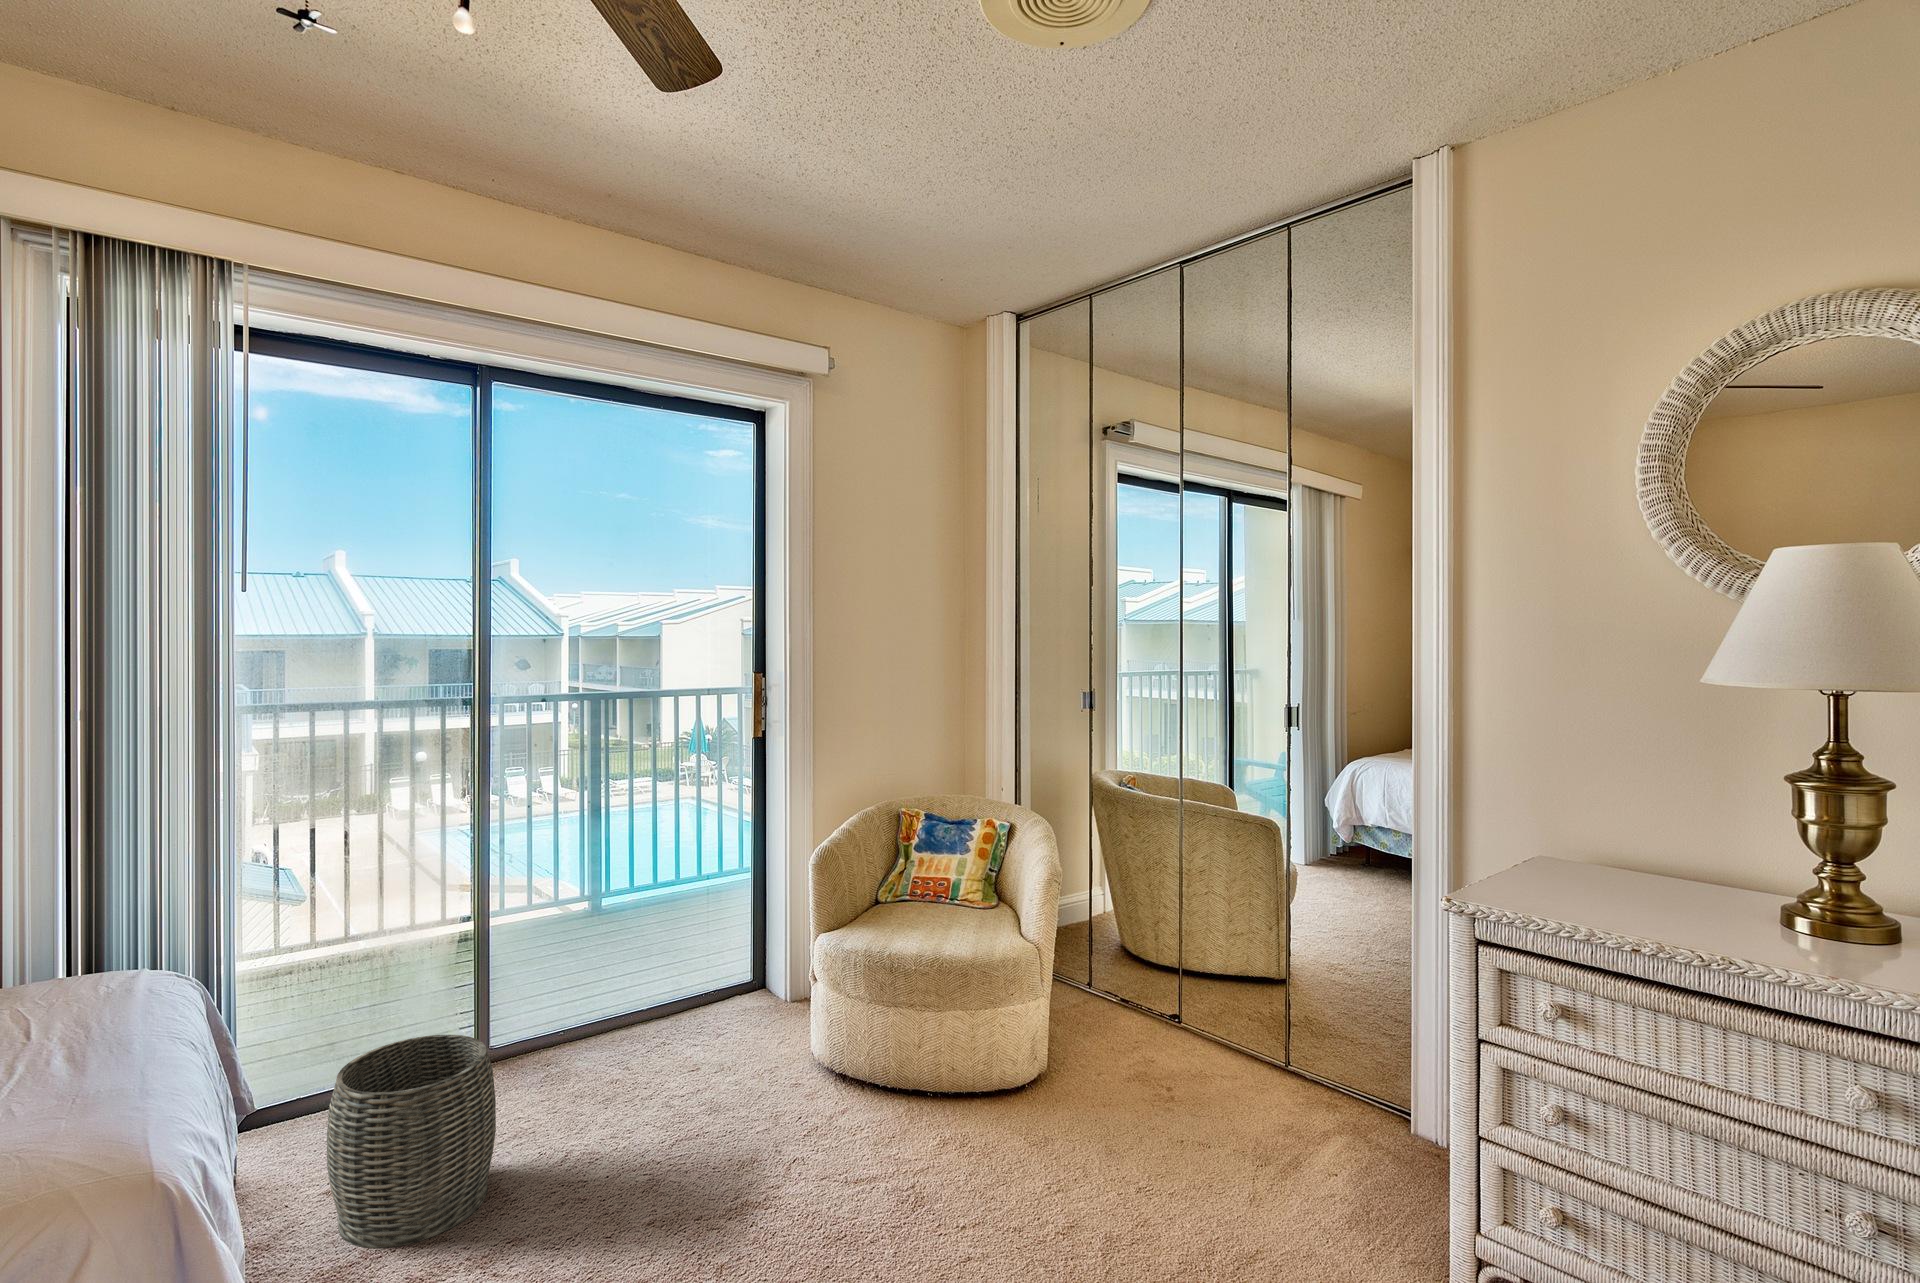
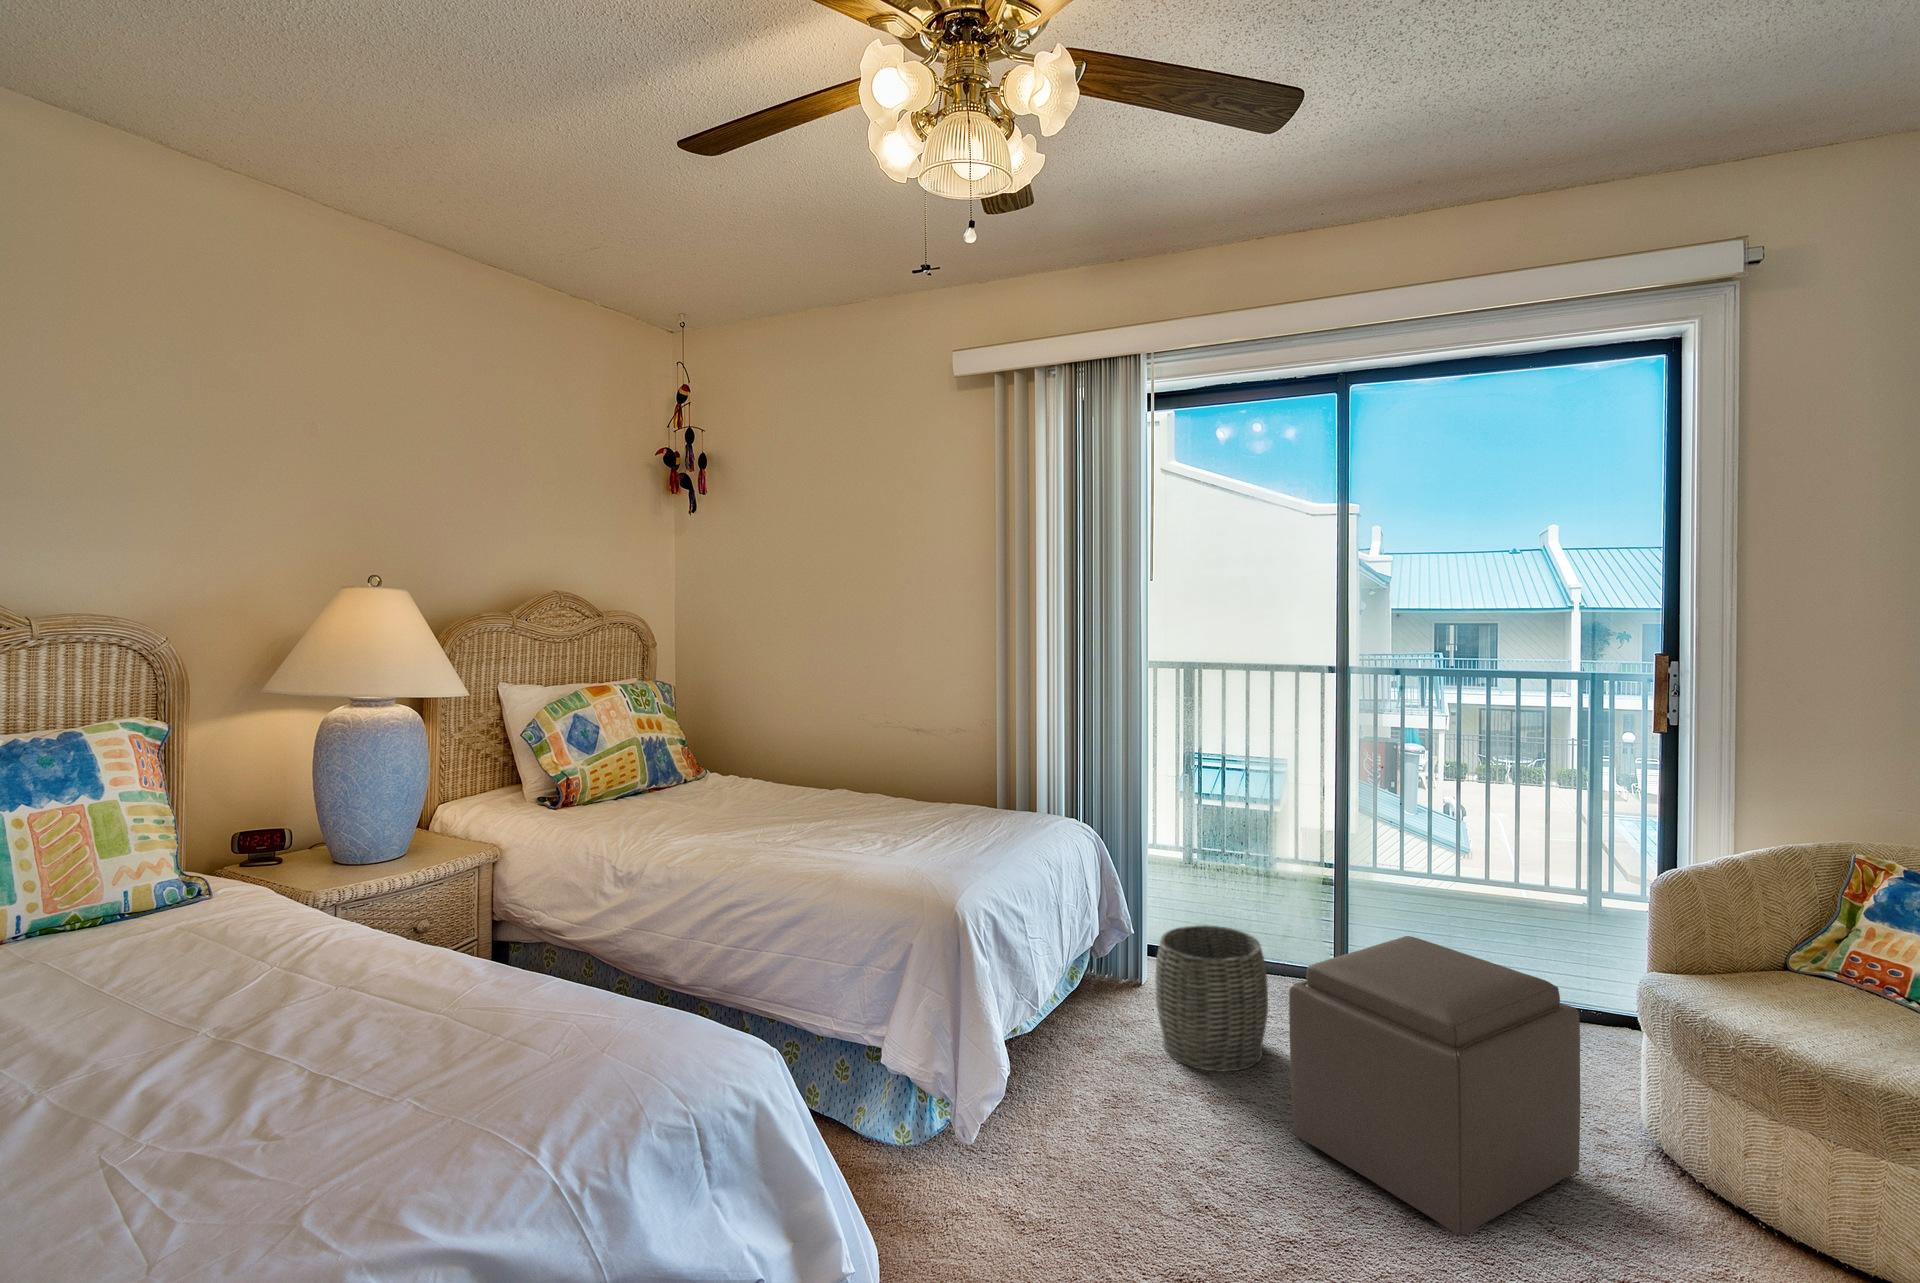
ottoman: none [601,961,831,1238] -> present [1289,936,1580,1235]

